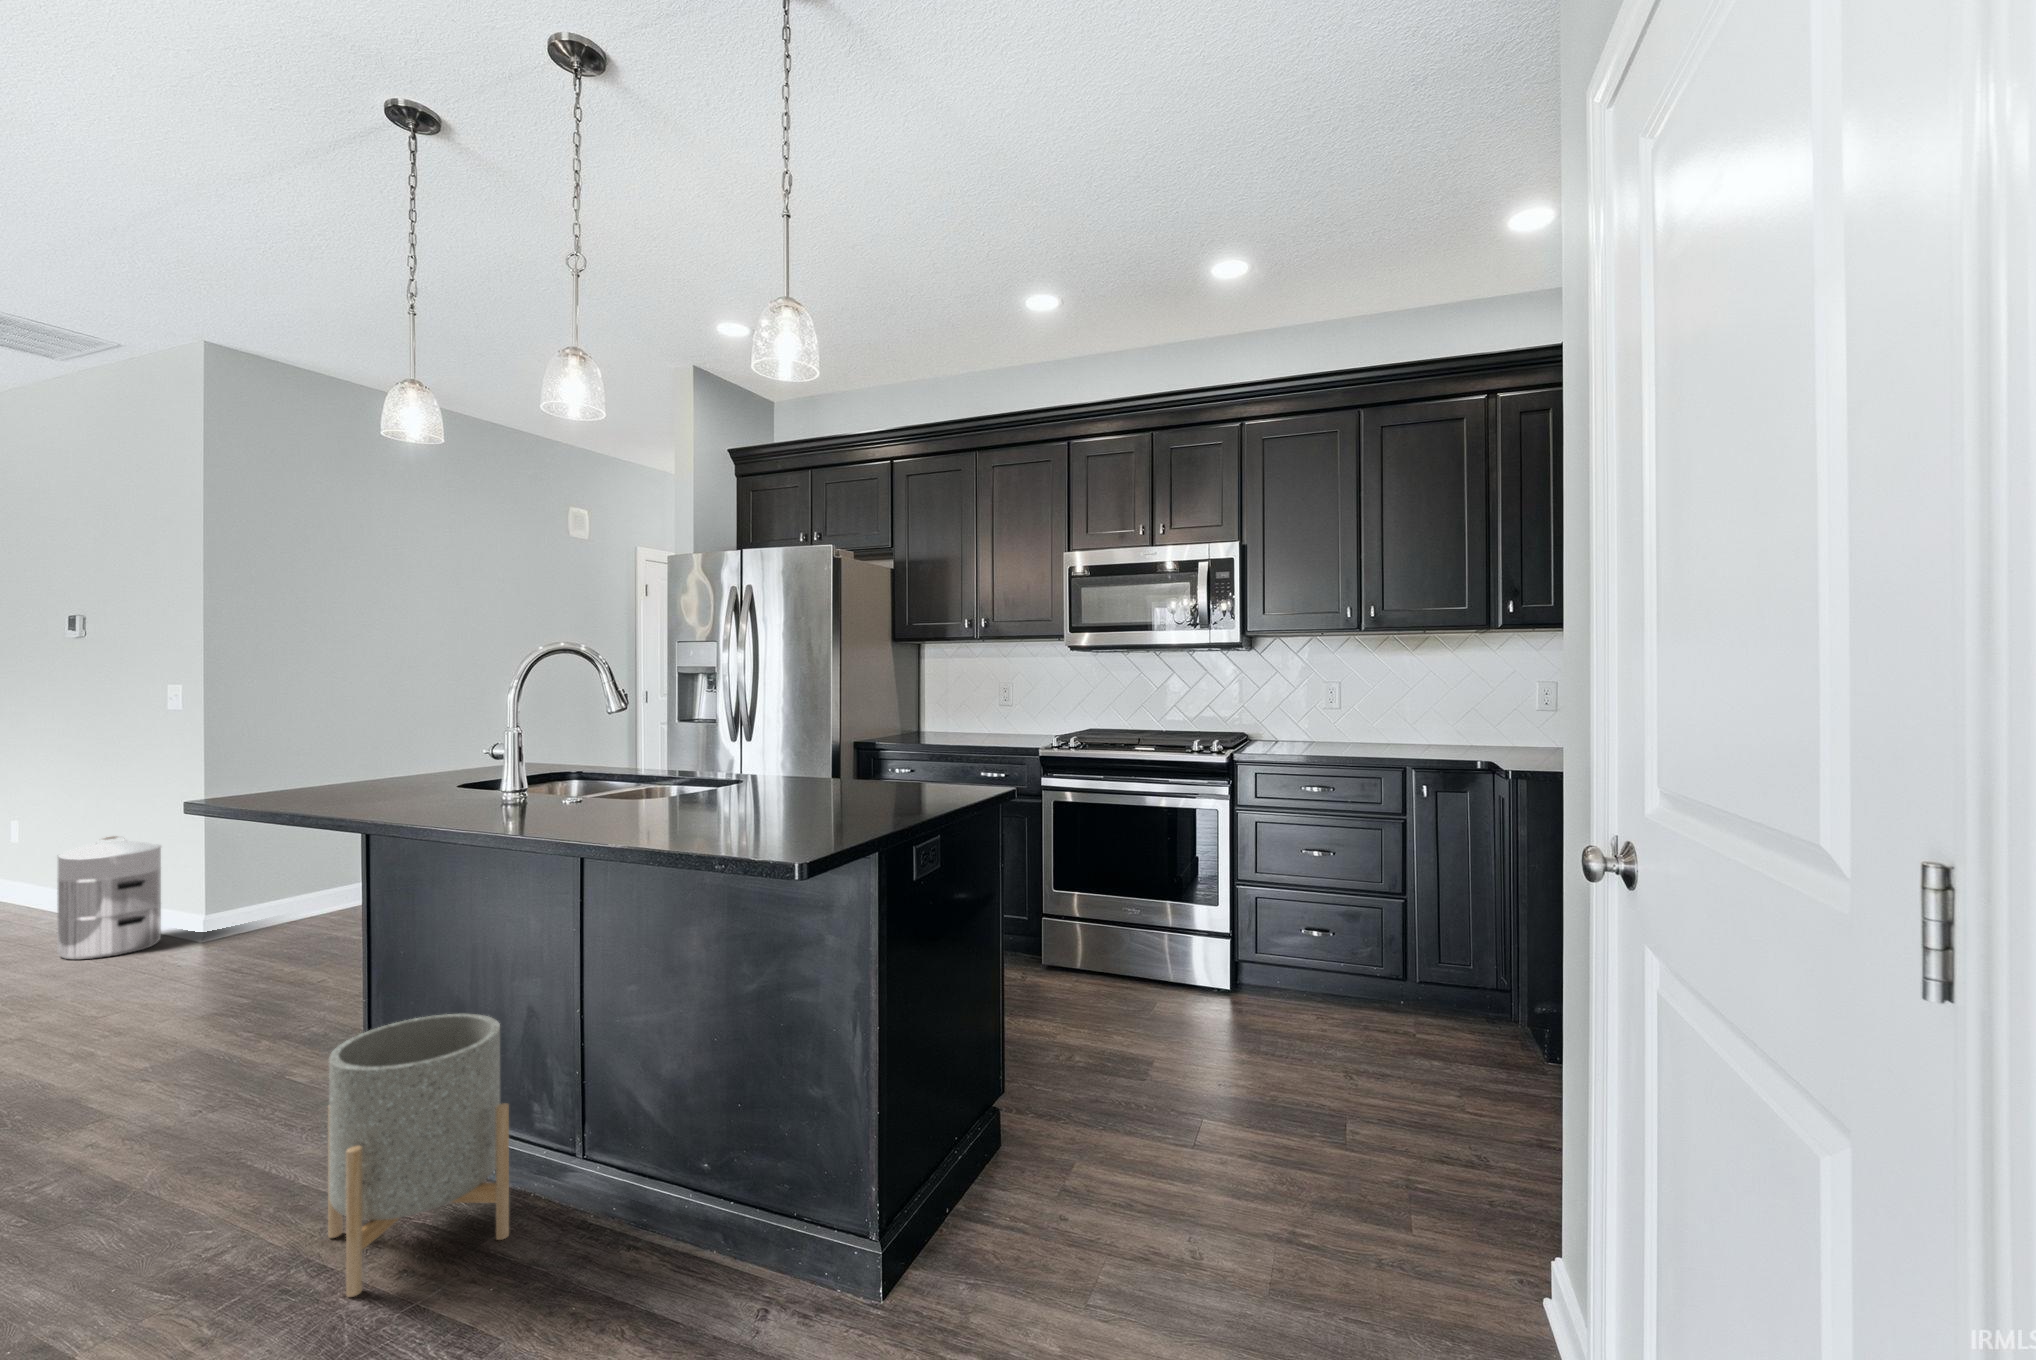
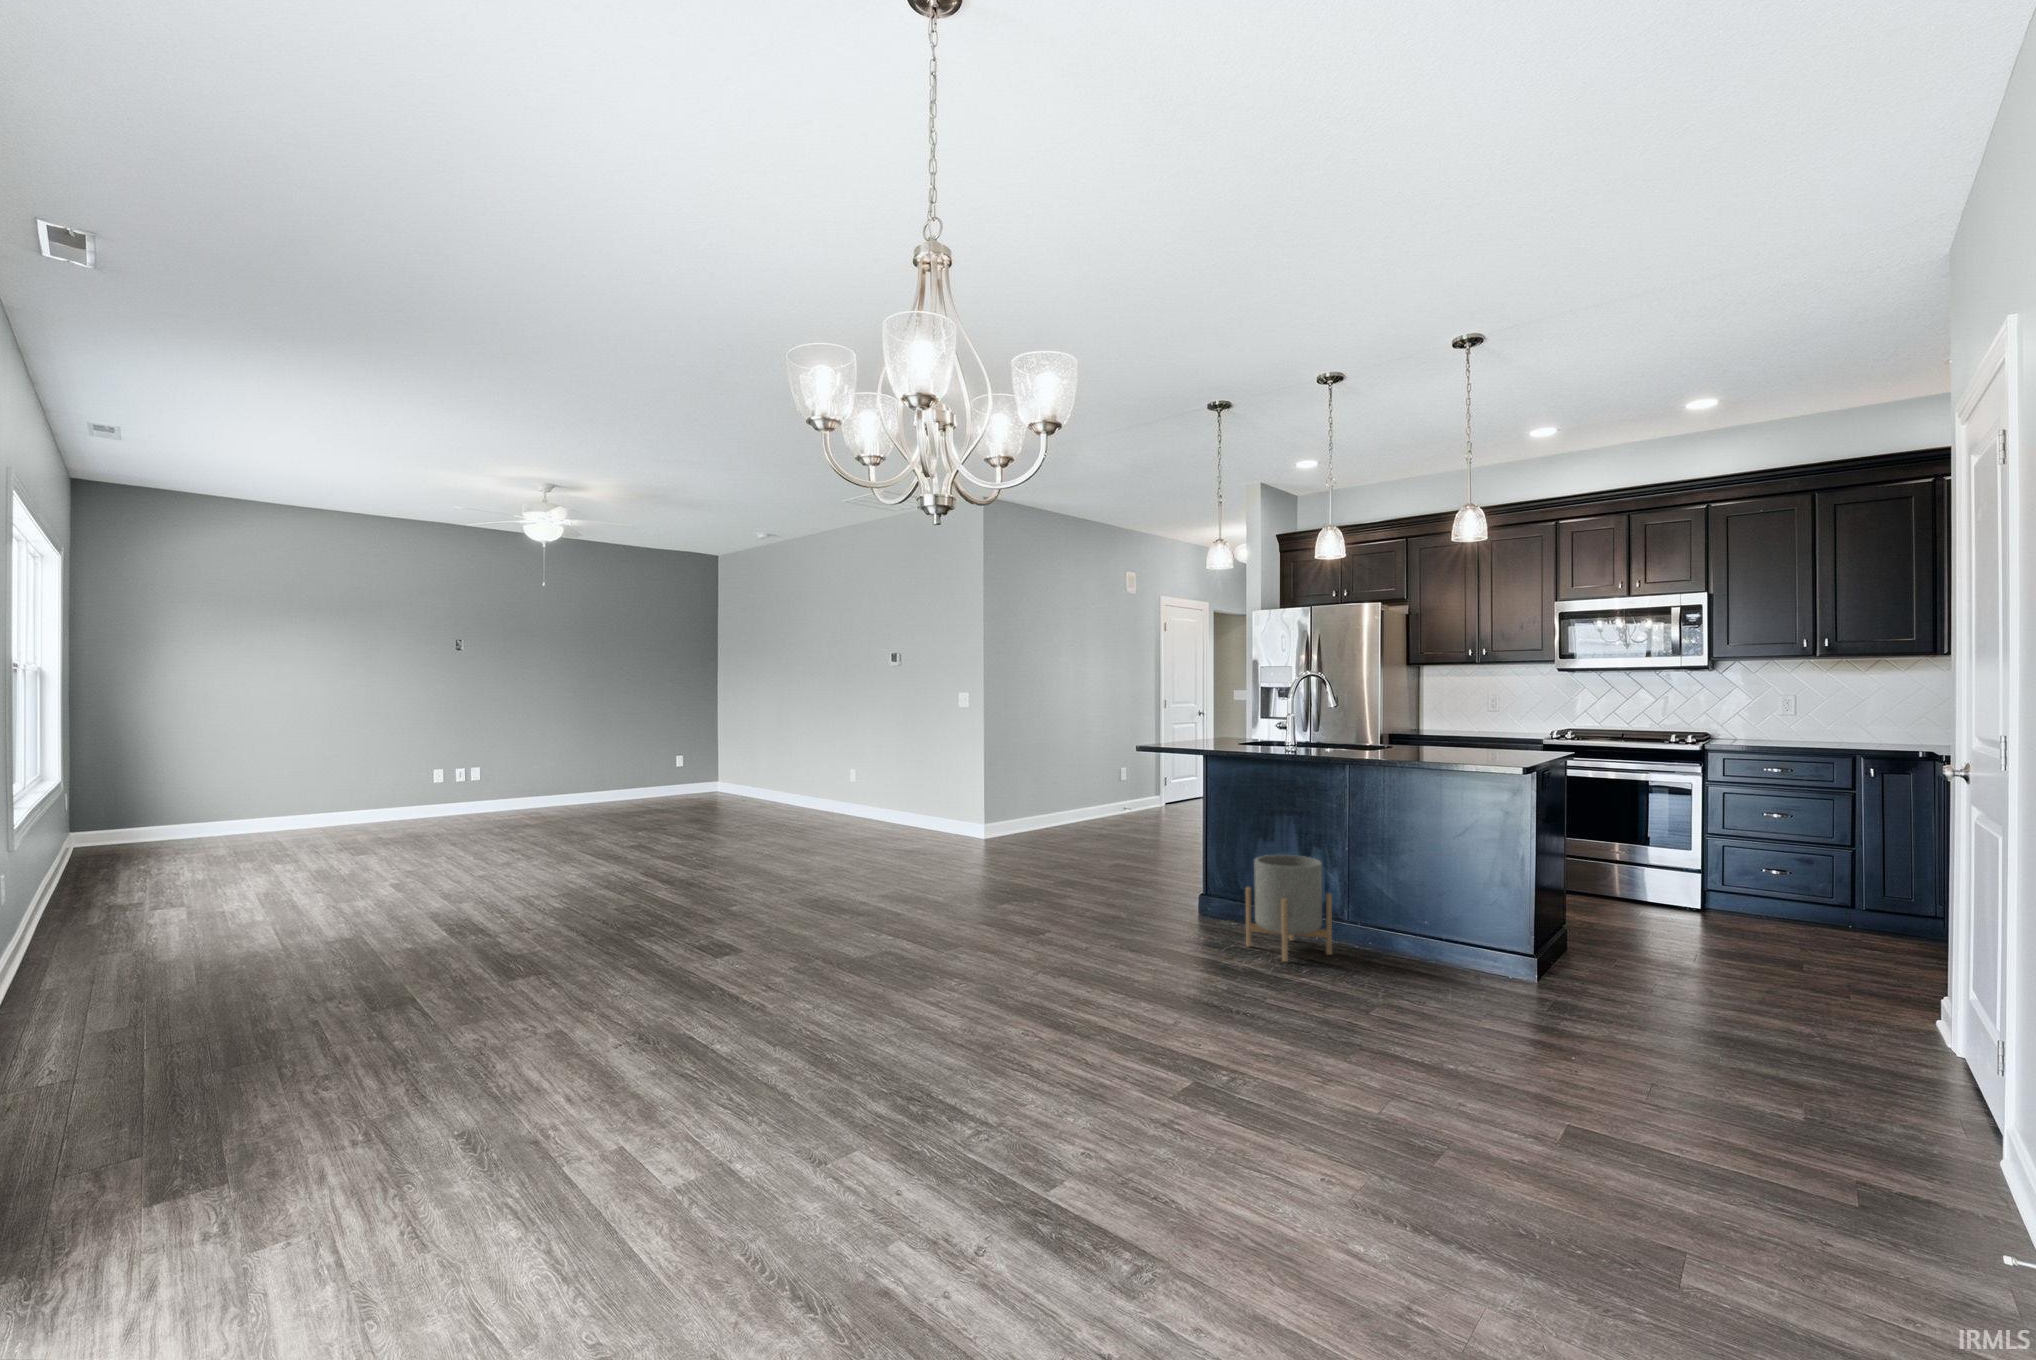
waste bin: present [58,837,161,960] -> none [916,779,958,847]

